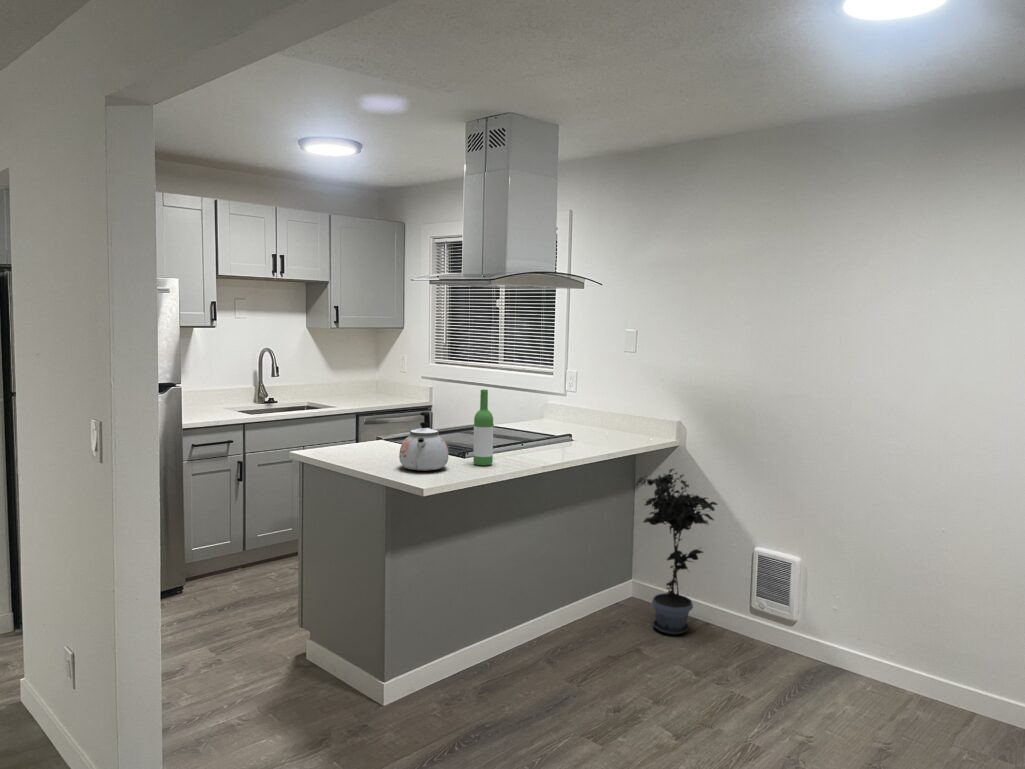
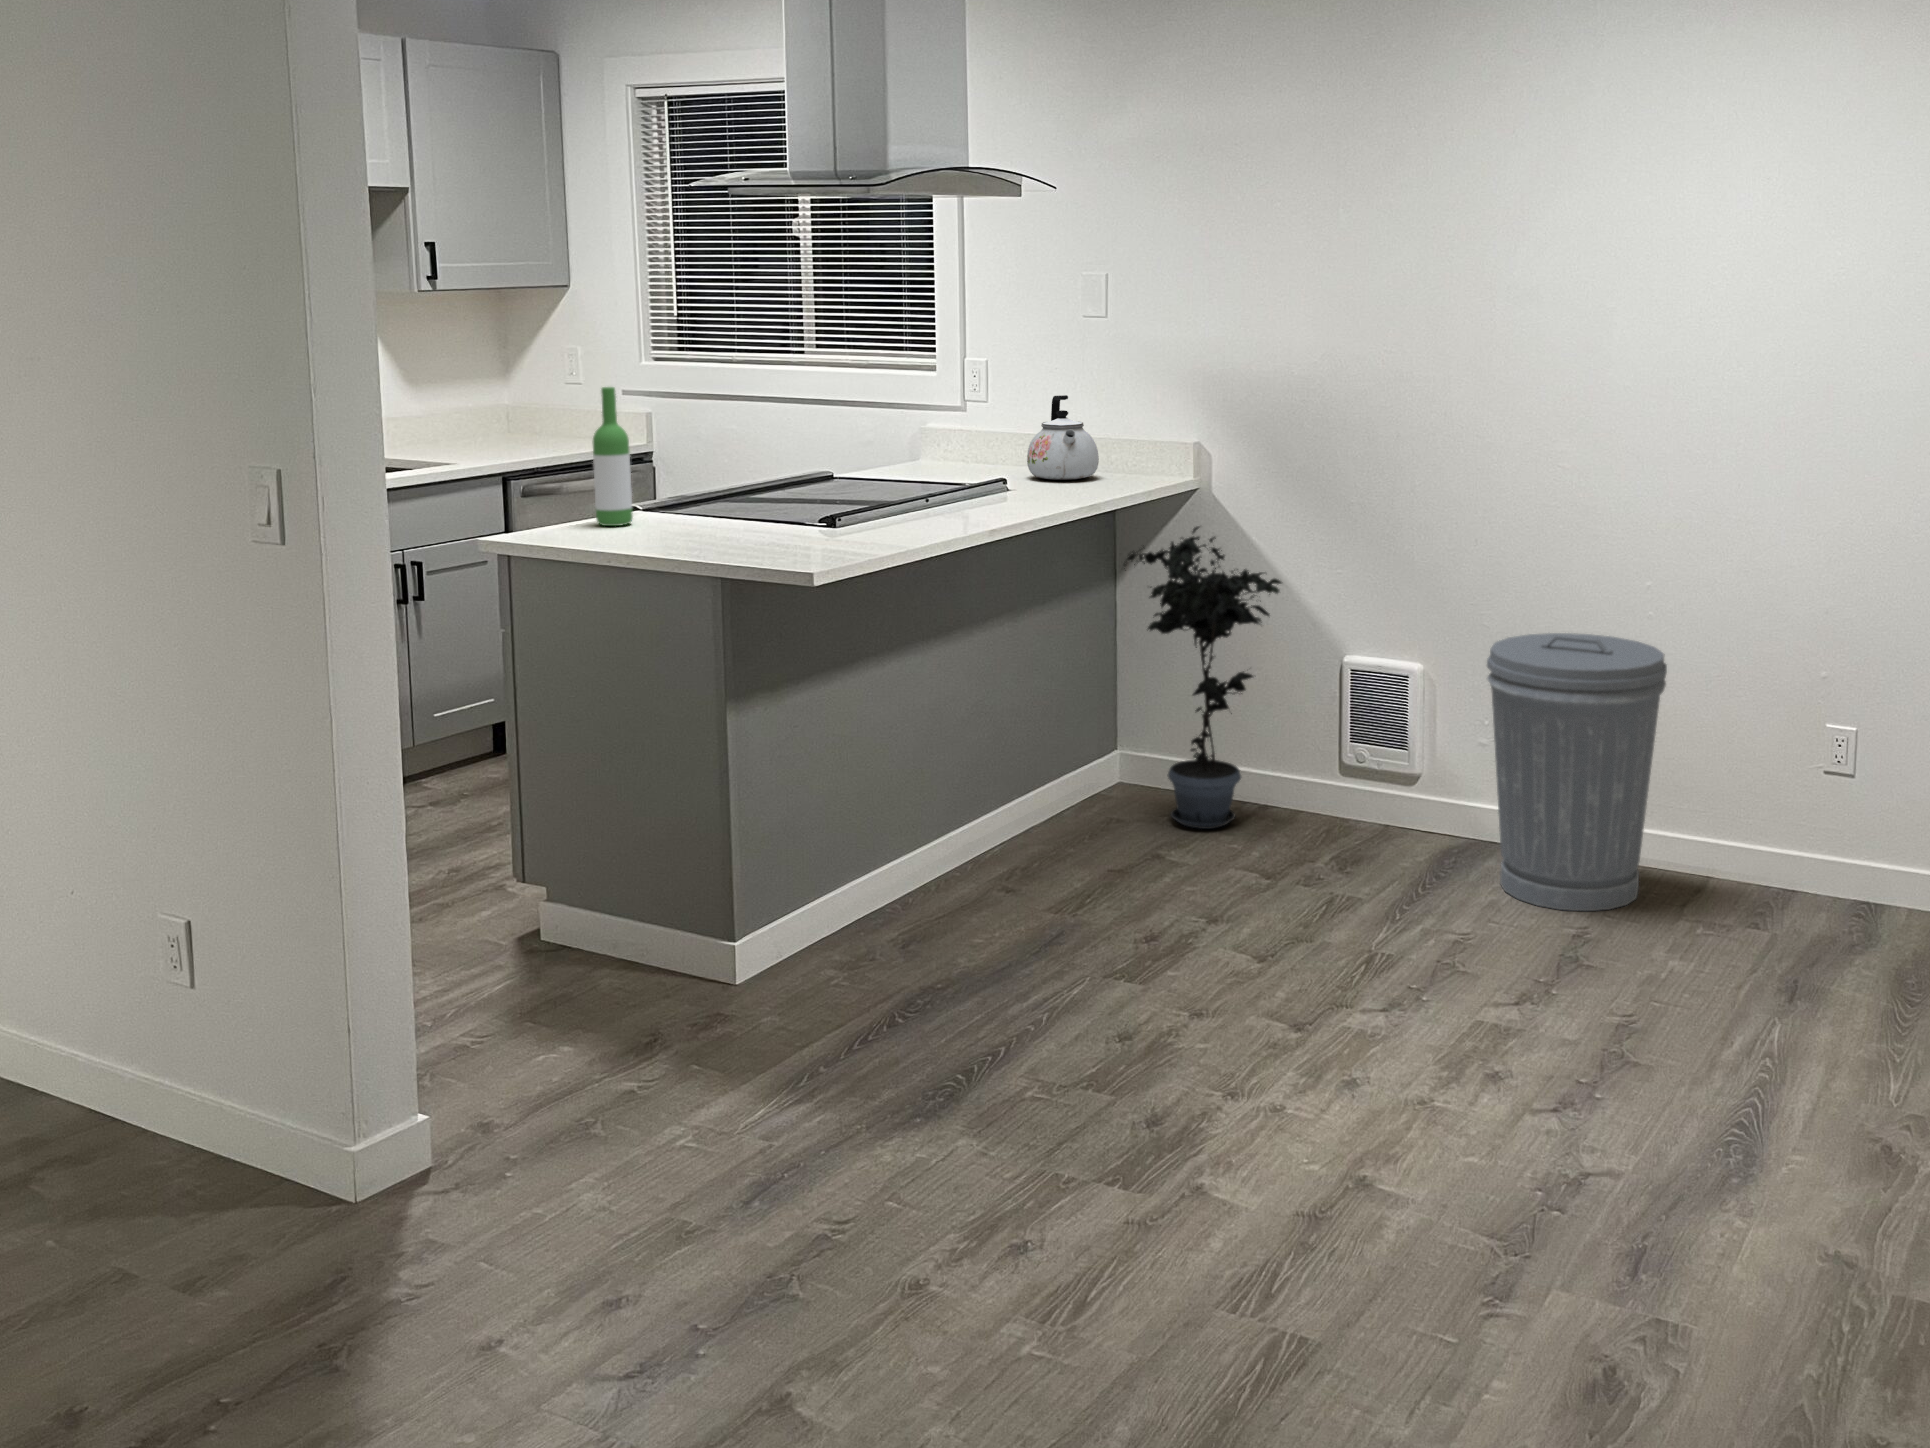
wine bottle: present [473,389,493,466] -> present [593,387,633,526]
kettle: present [399,412,449,471] -> present [1027,395,1099,480]
trash can: none [832,550,951,731] -> present [1487,633,1667,911]

